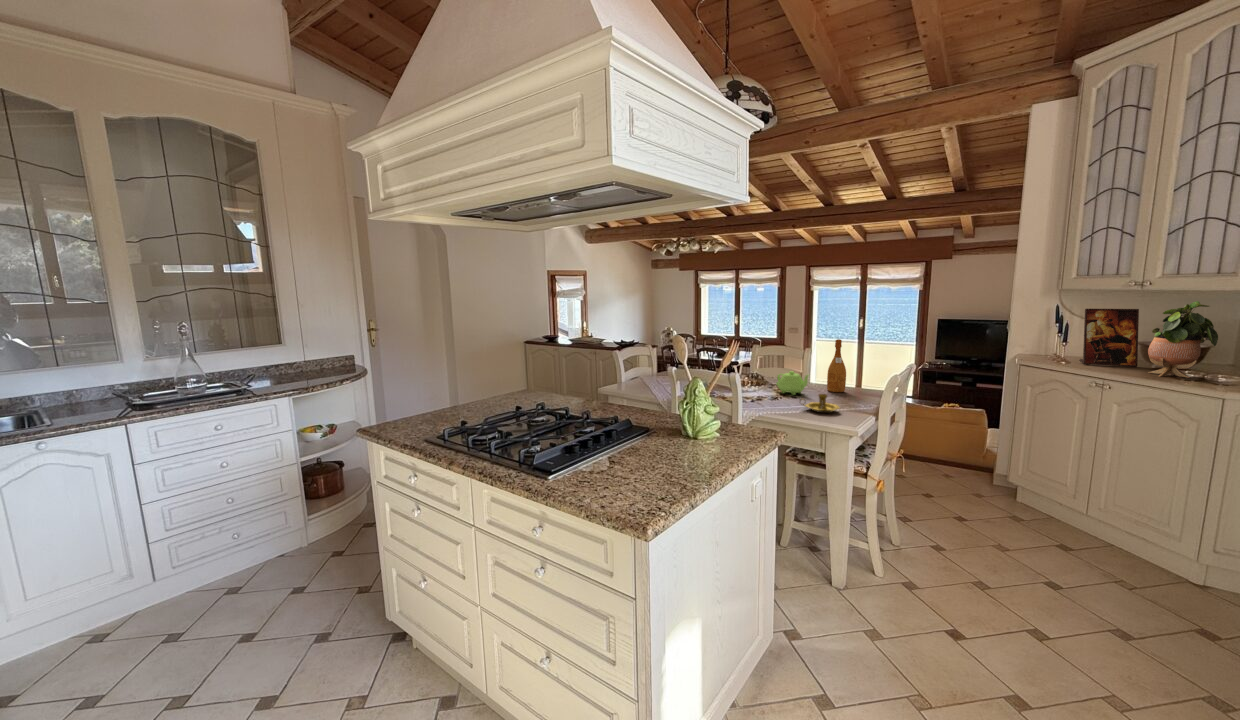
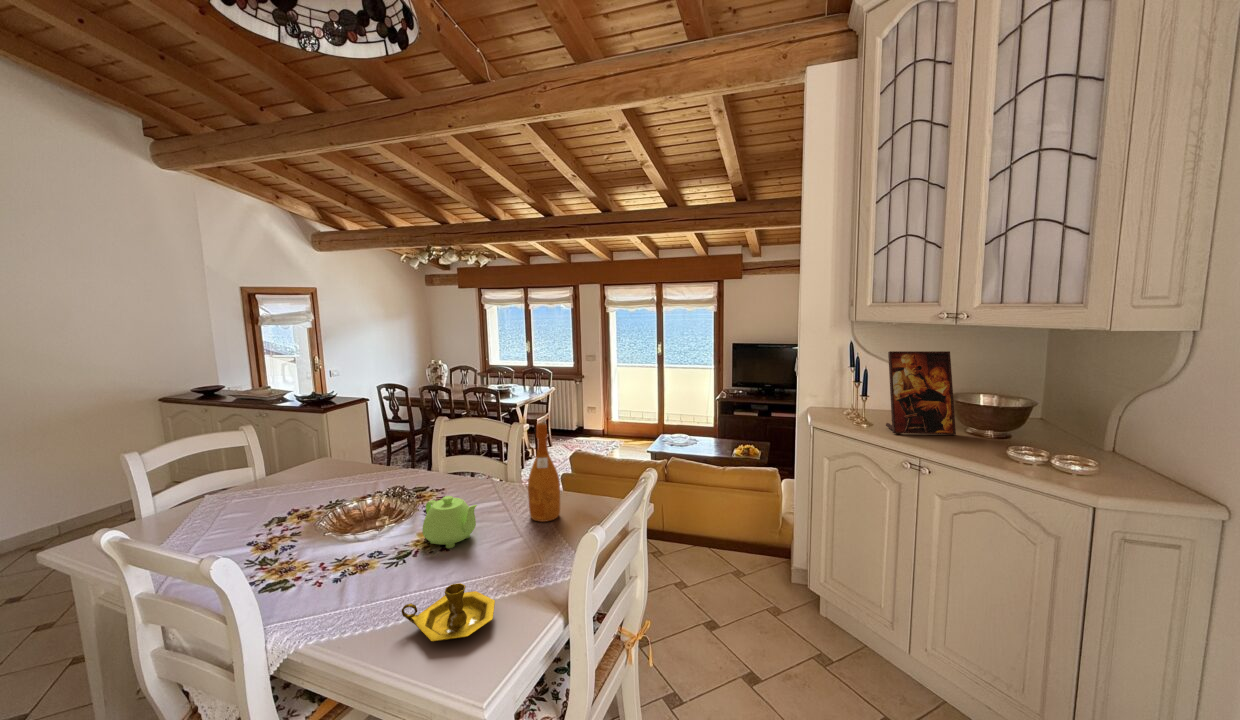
potted plant: present [1148,301,1218,378] -> none [977,345,1065,463]

